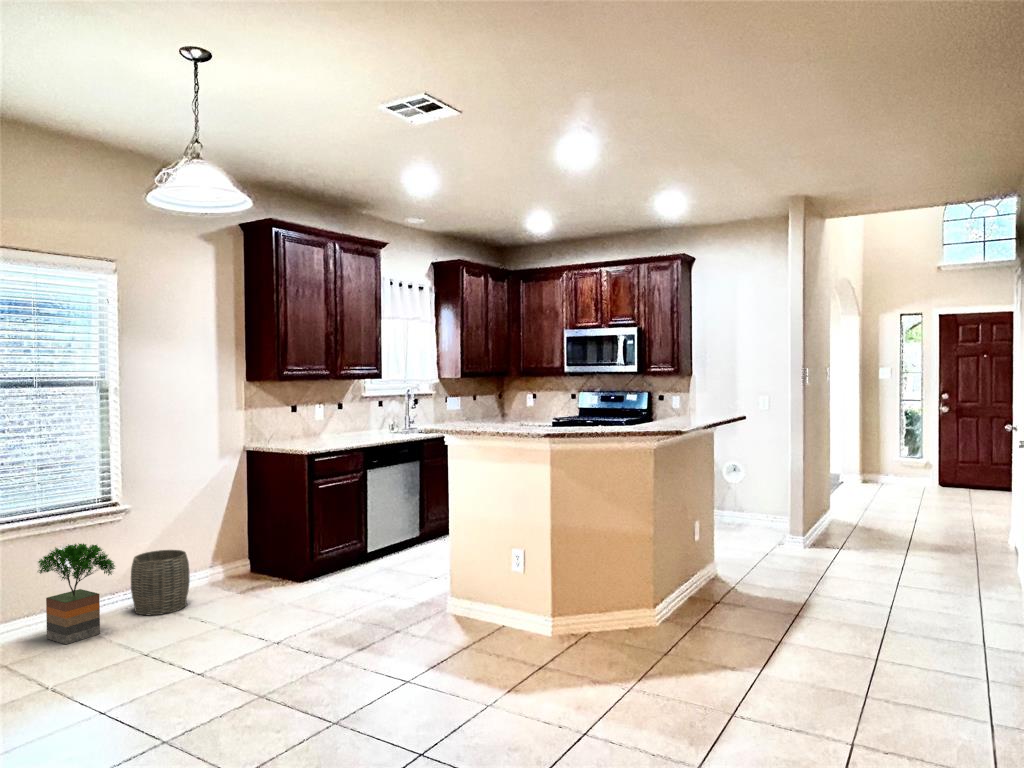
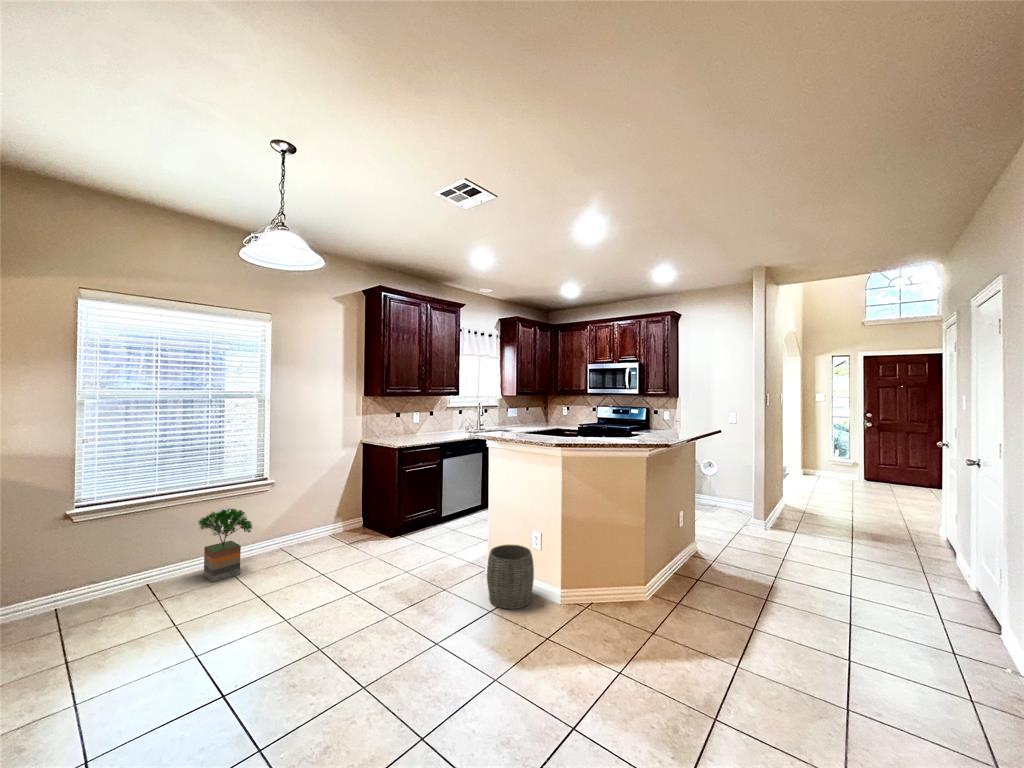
woven basket: present [131,550,190,615] -> present [487,545,534,609]

